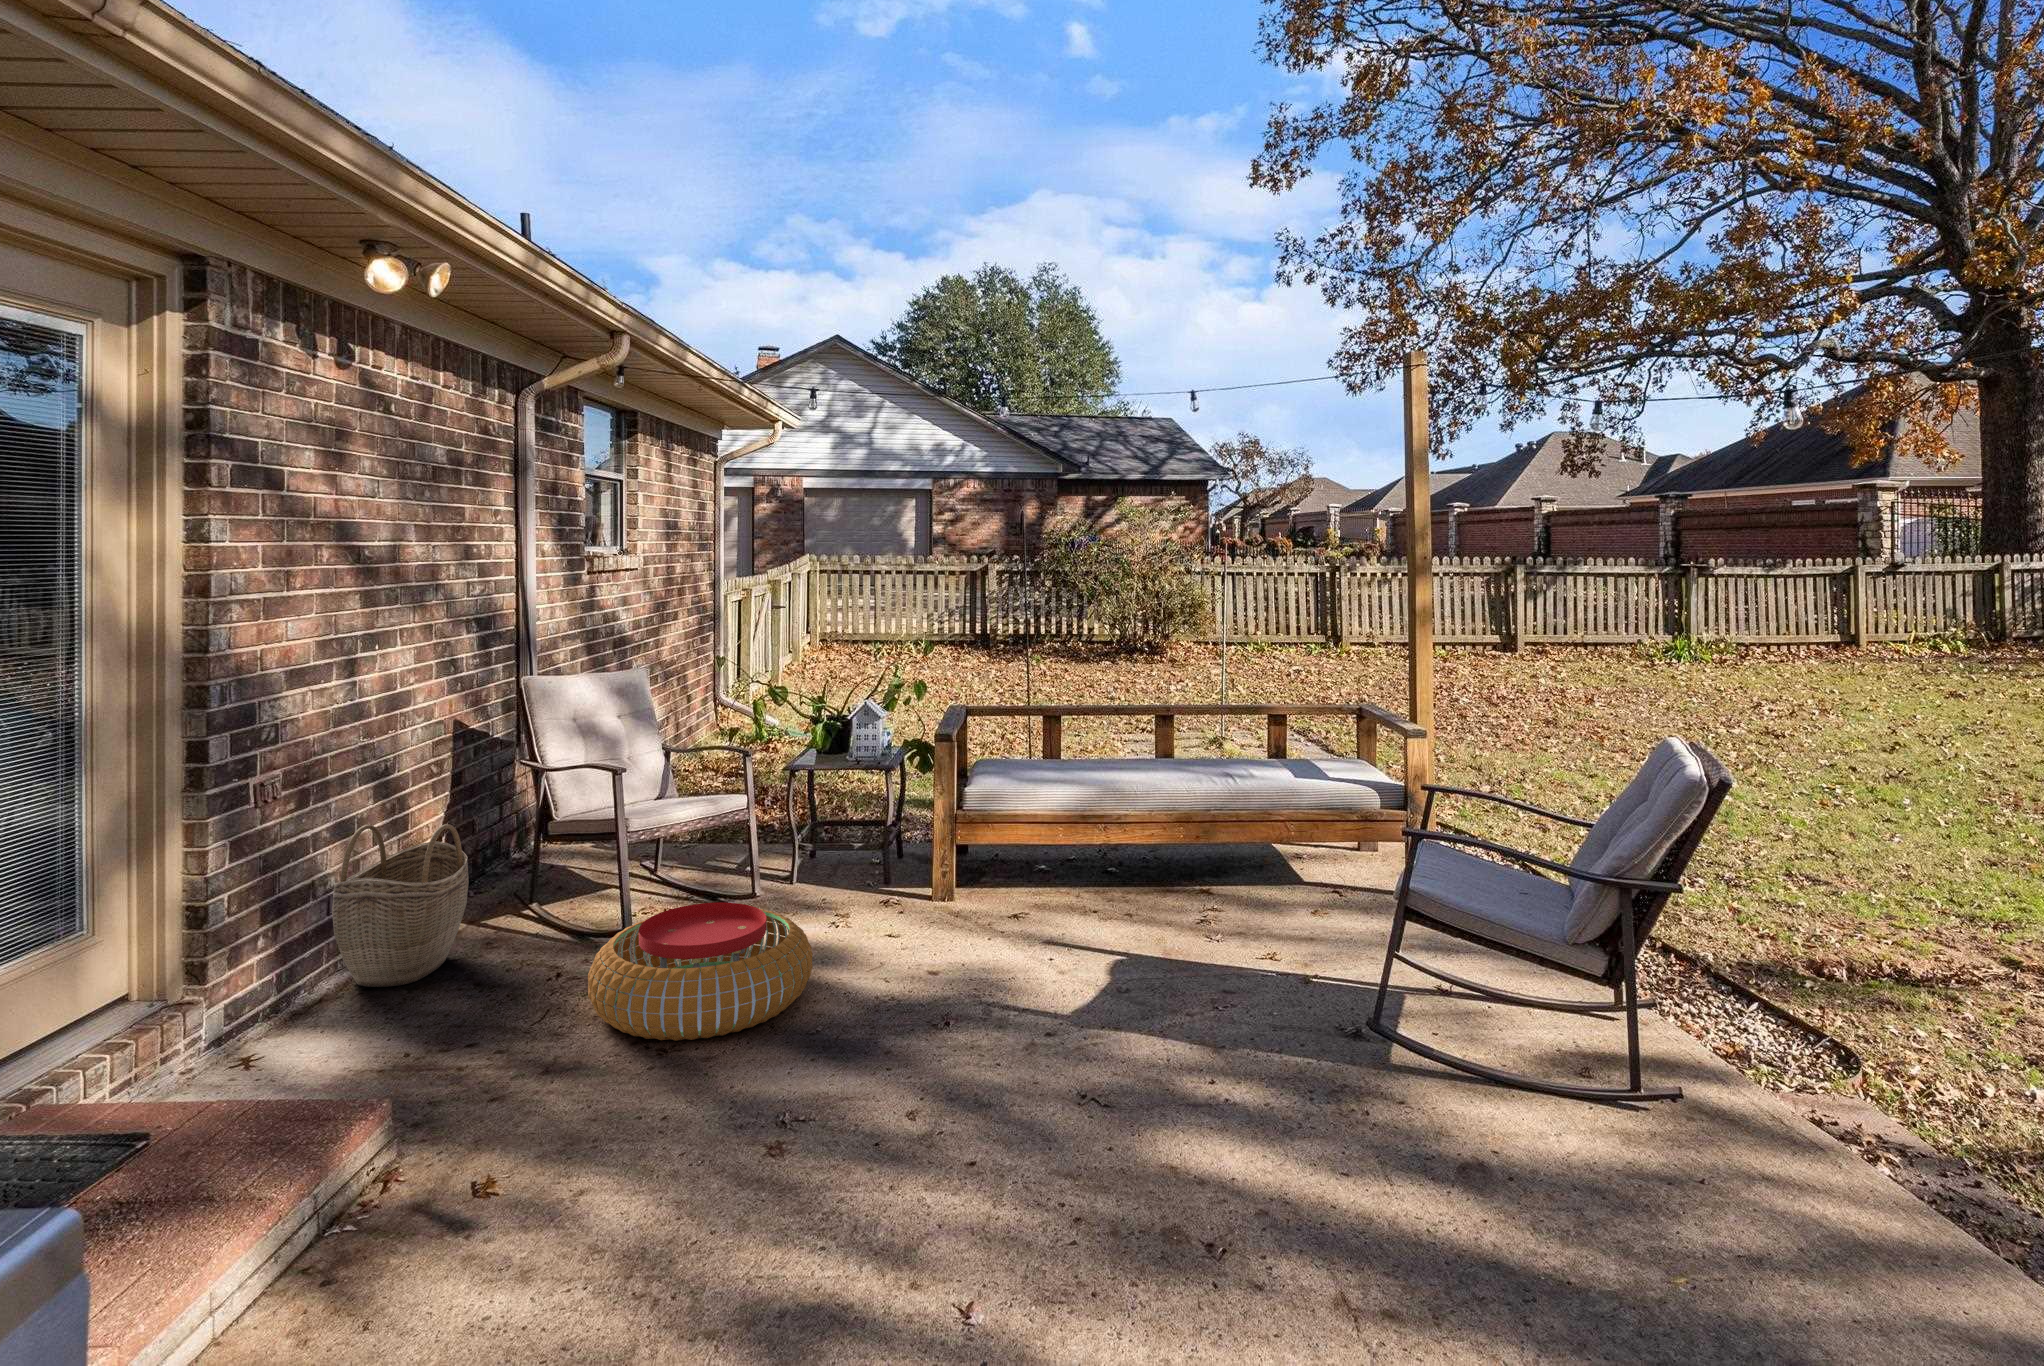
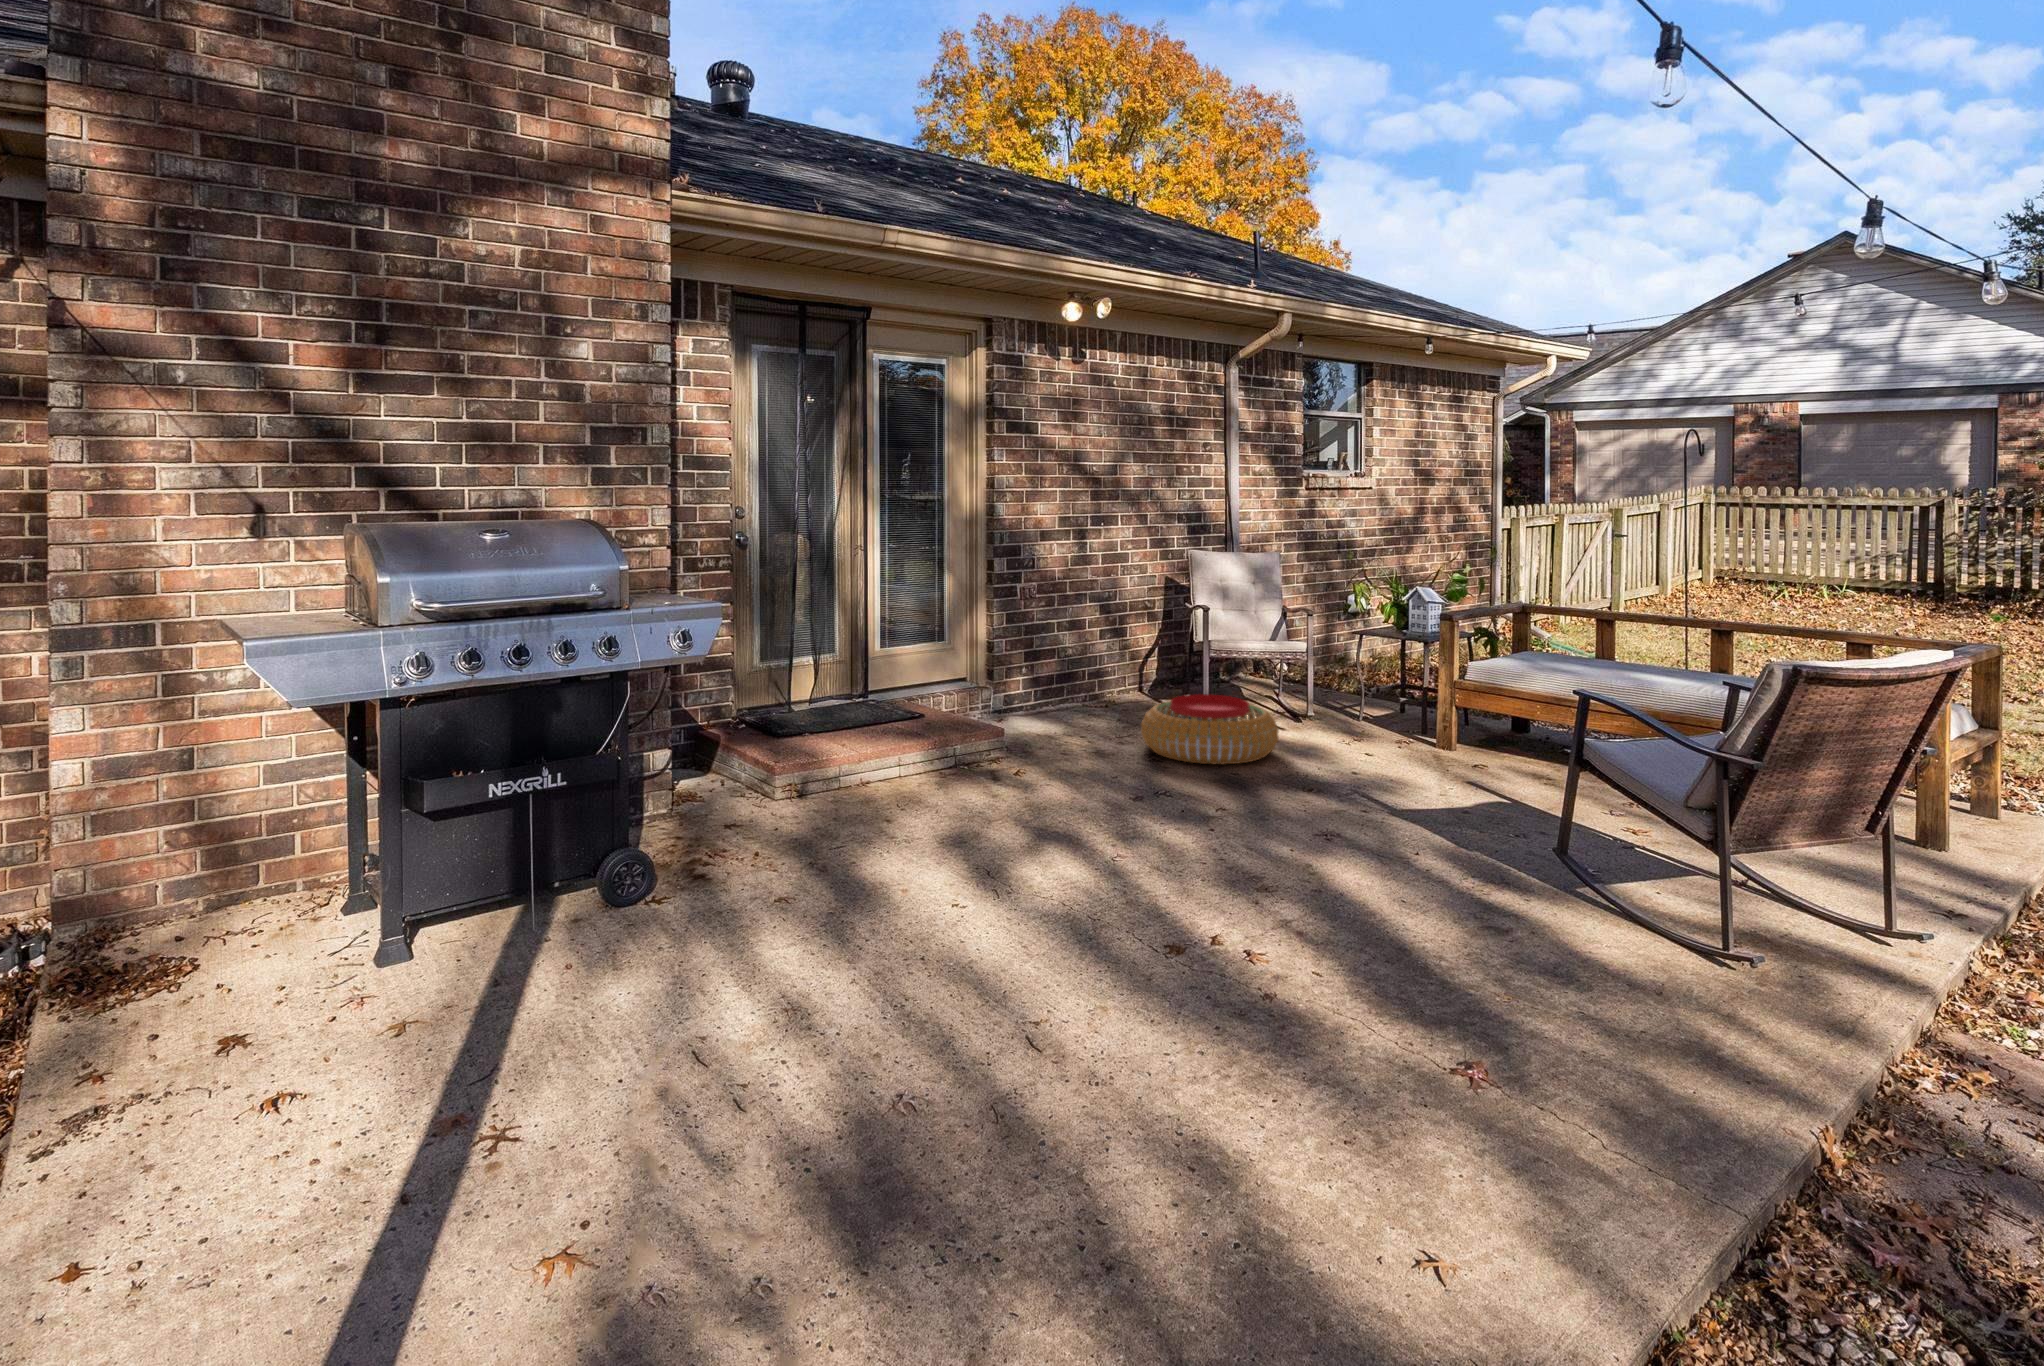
woven basket: present [332,824,469,987] -> none [1061,623,1134,712]

